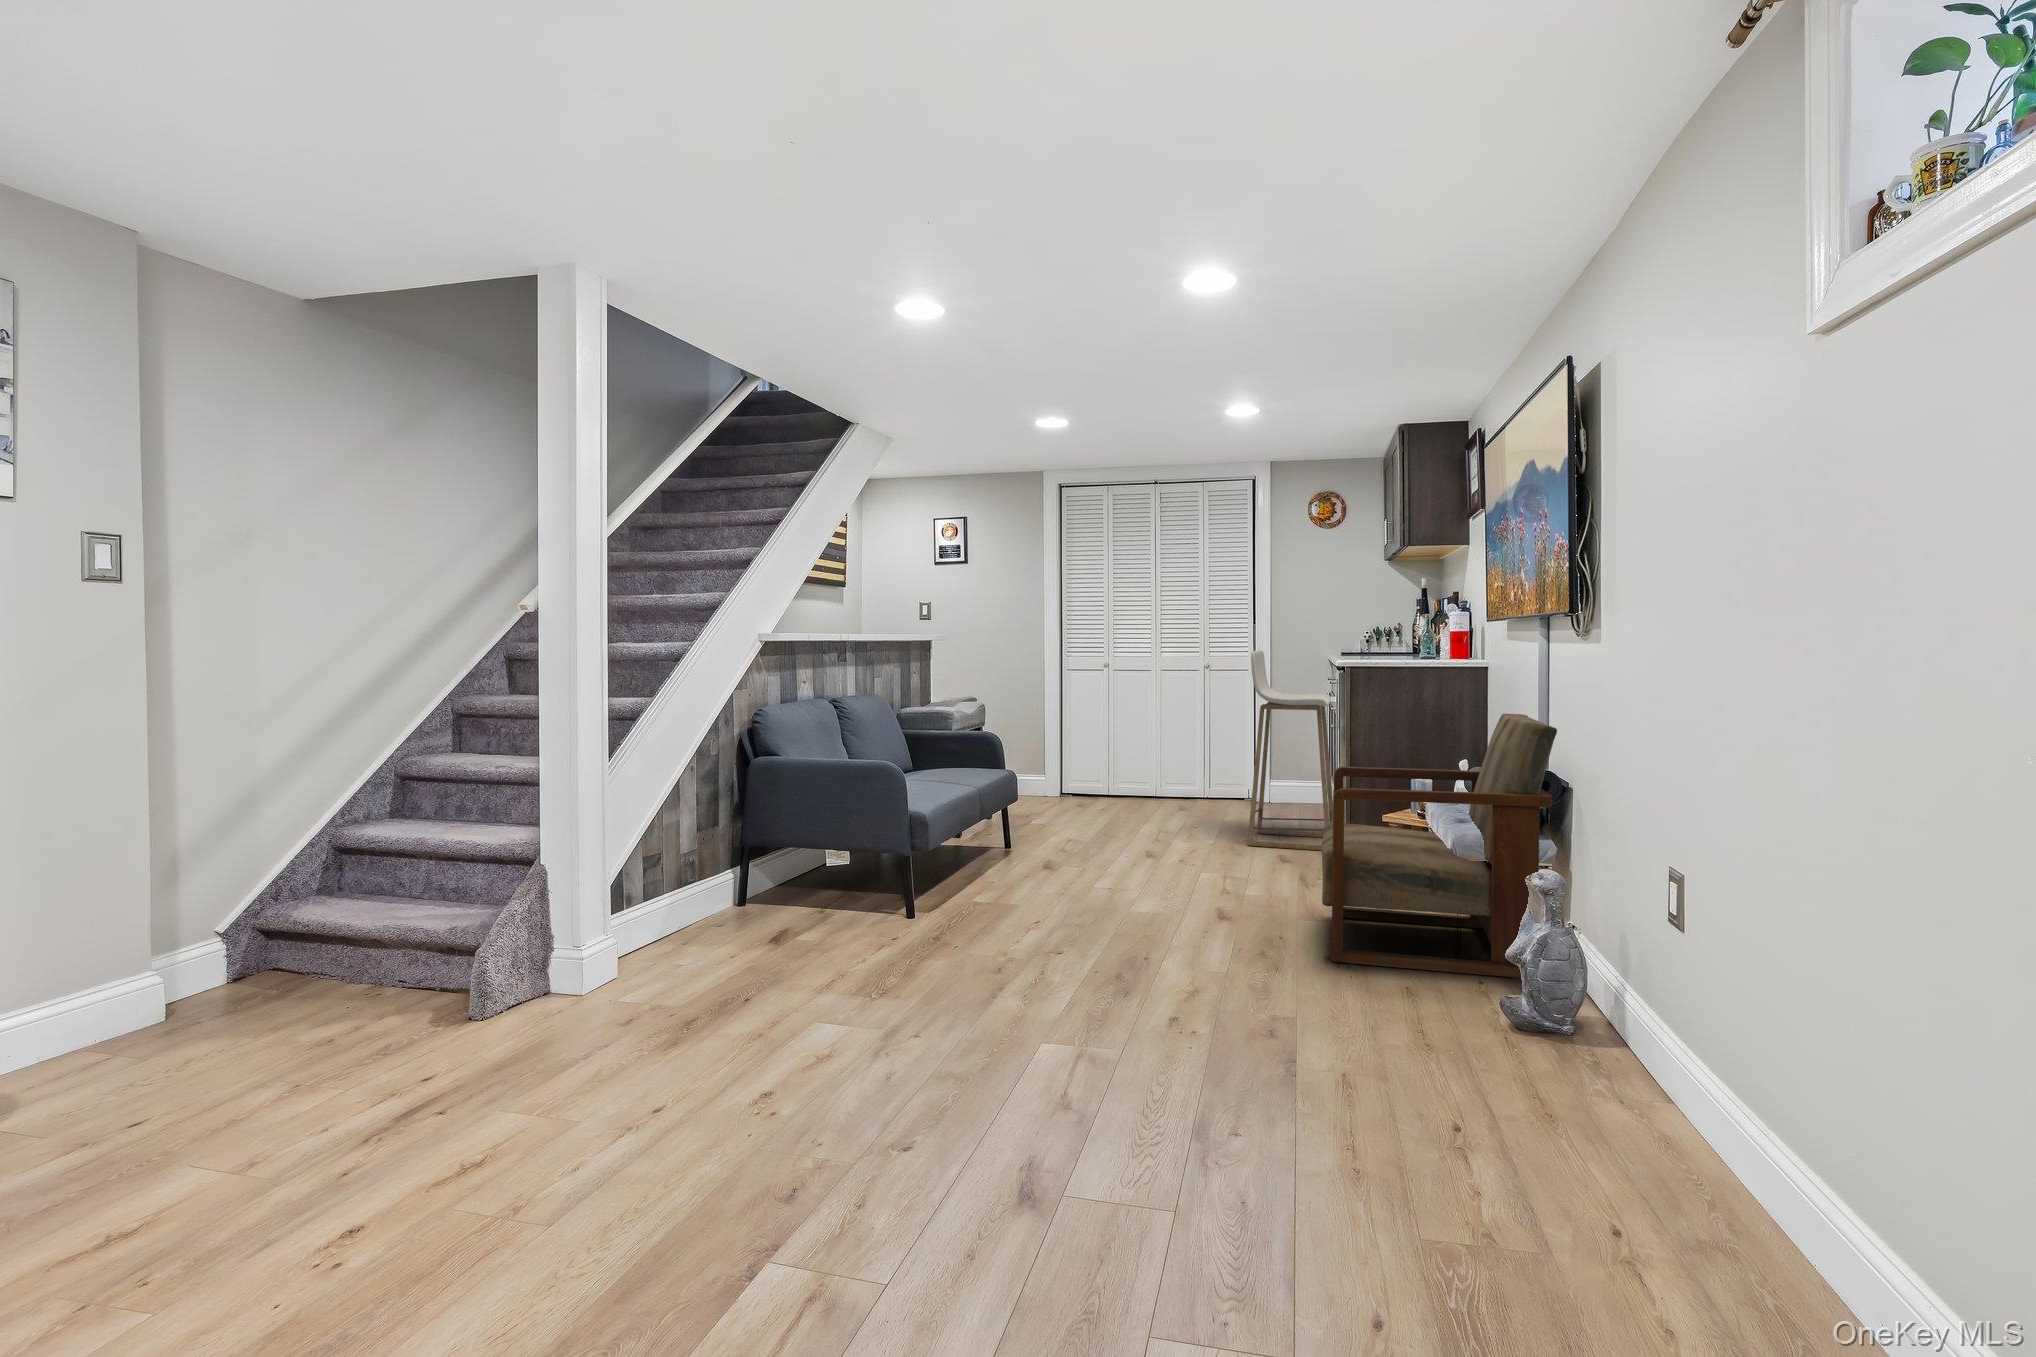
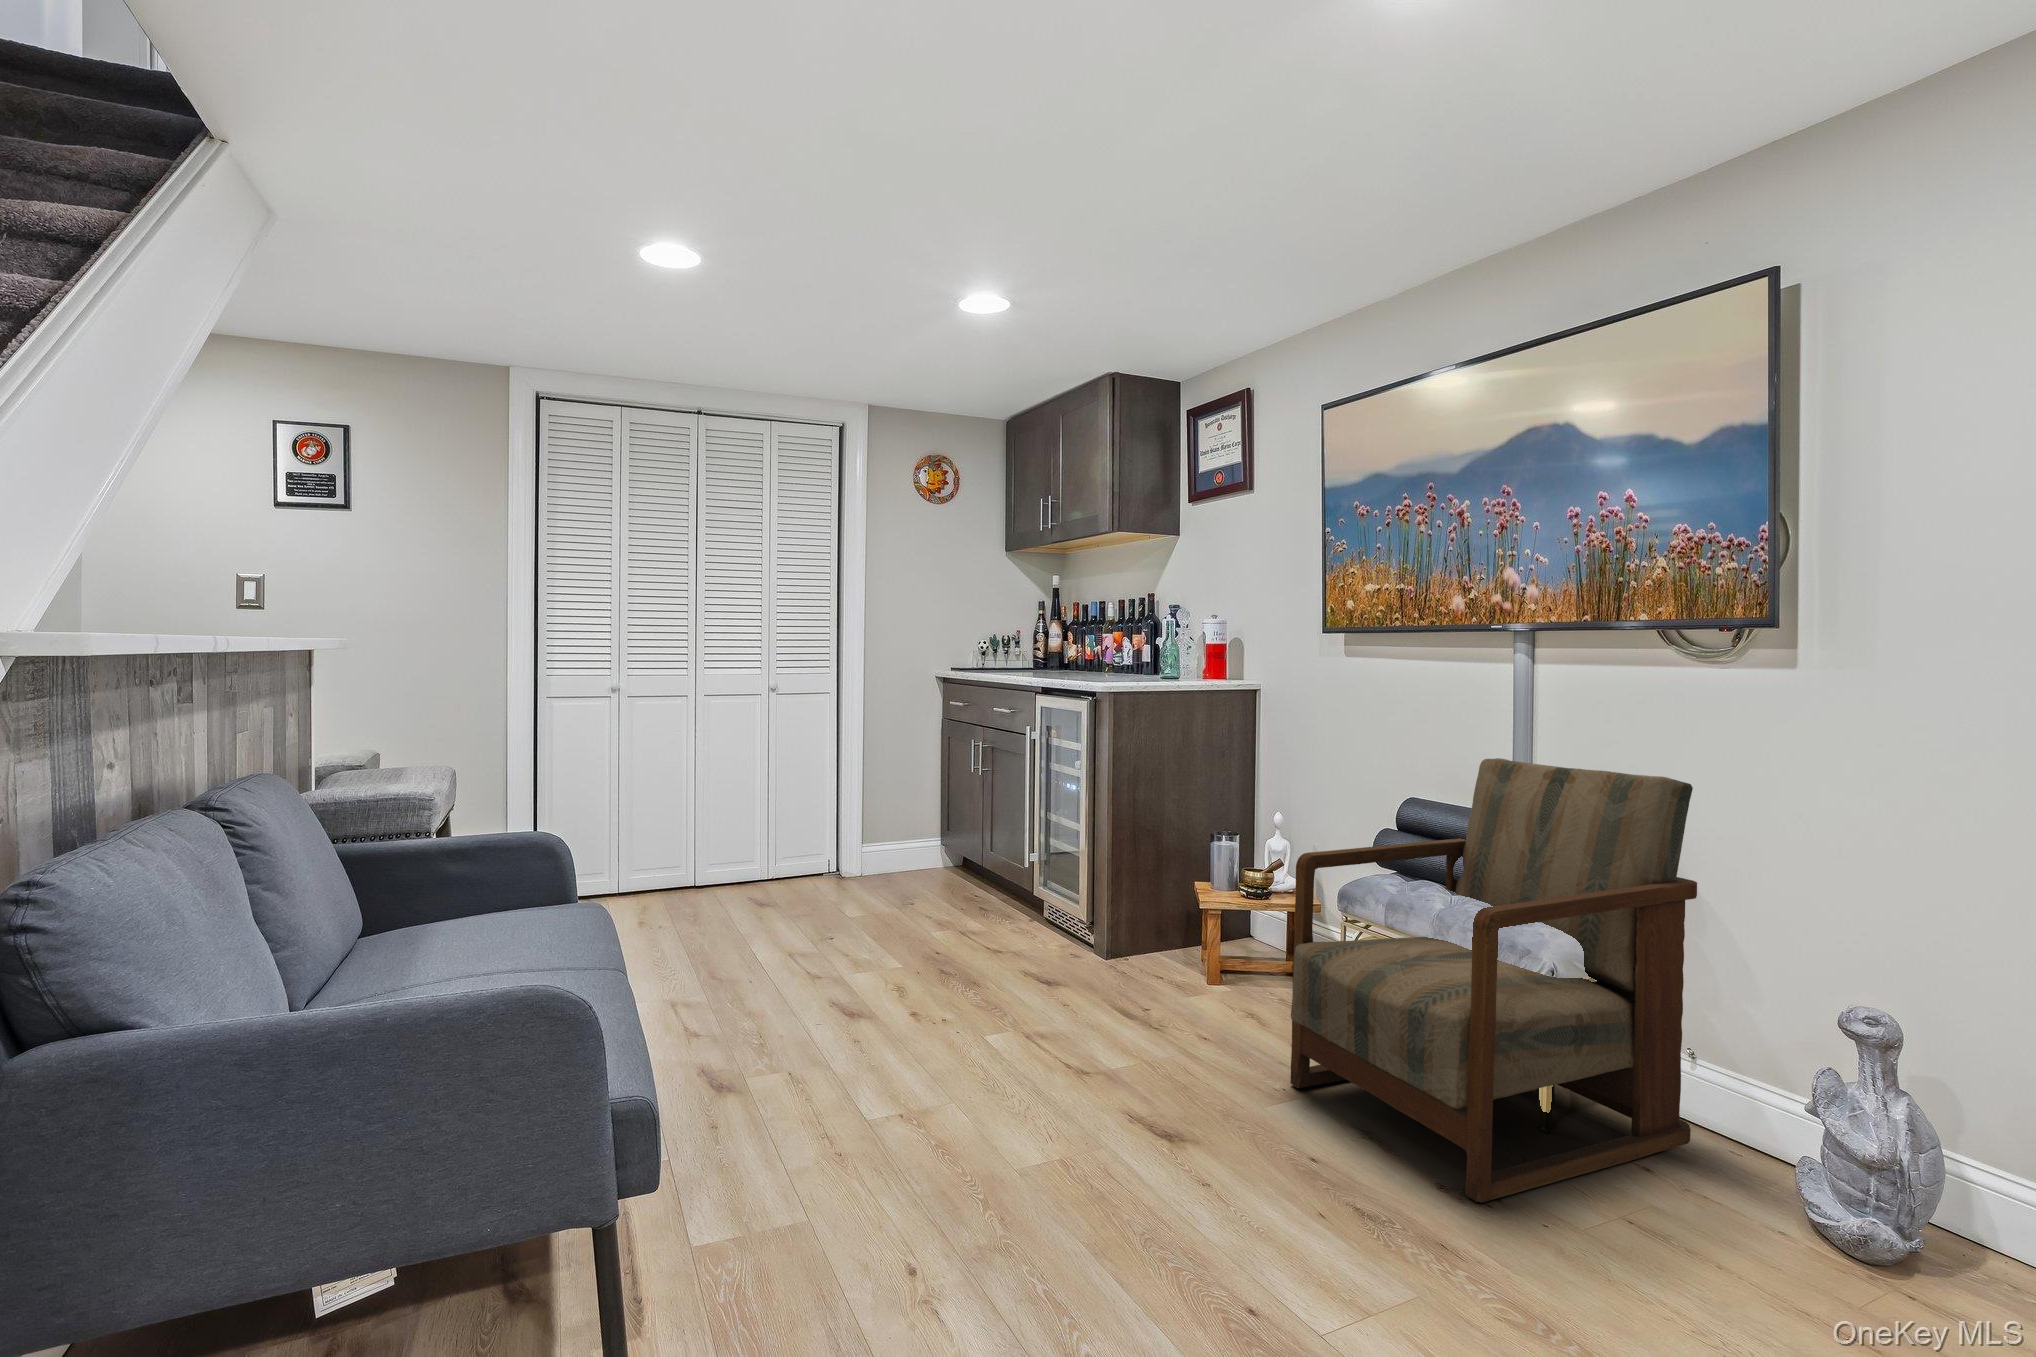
bar stool: present [1248,650,1333,850] -> none [934,667,1072,961]

